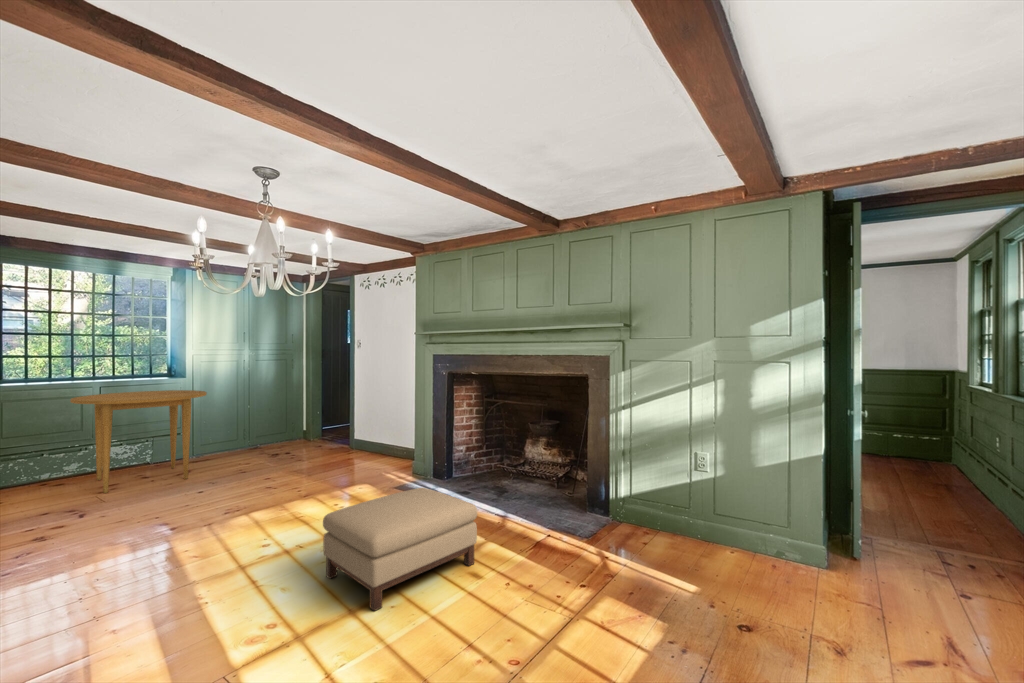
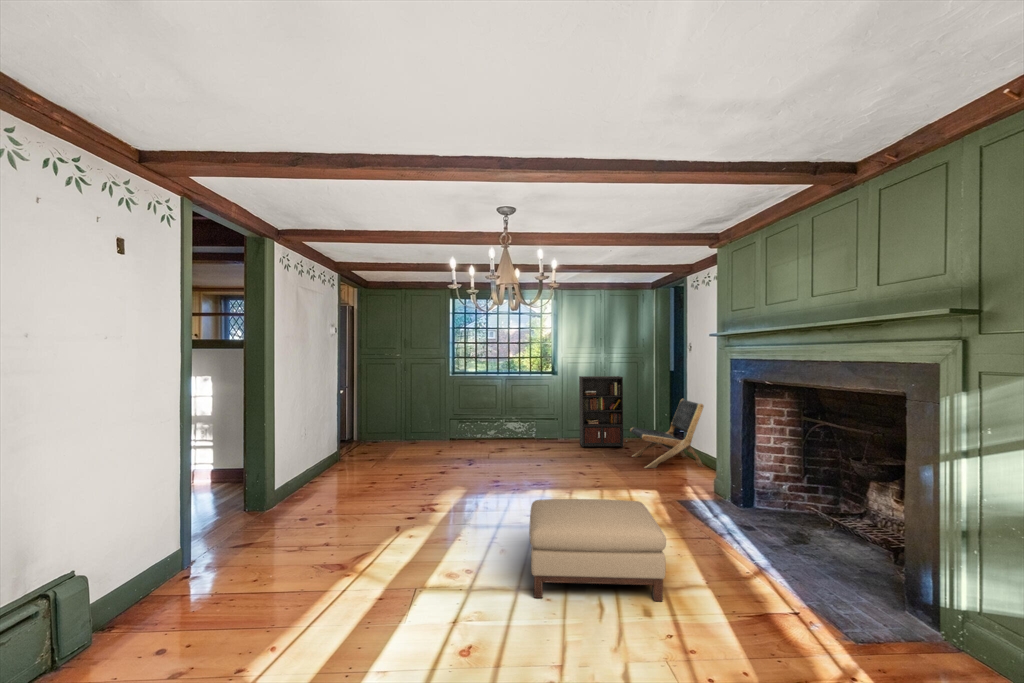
bookcase: none [238,375,295,459] -> present [579,376,627,447]
dining table: present [70,390,207,493] -> none [472,384,550,454]
lounge chair: none [311,394,389,466] -> present [630,399,704,468]

